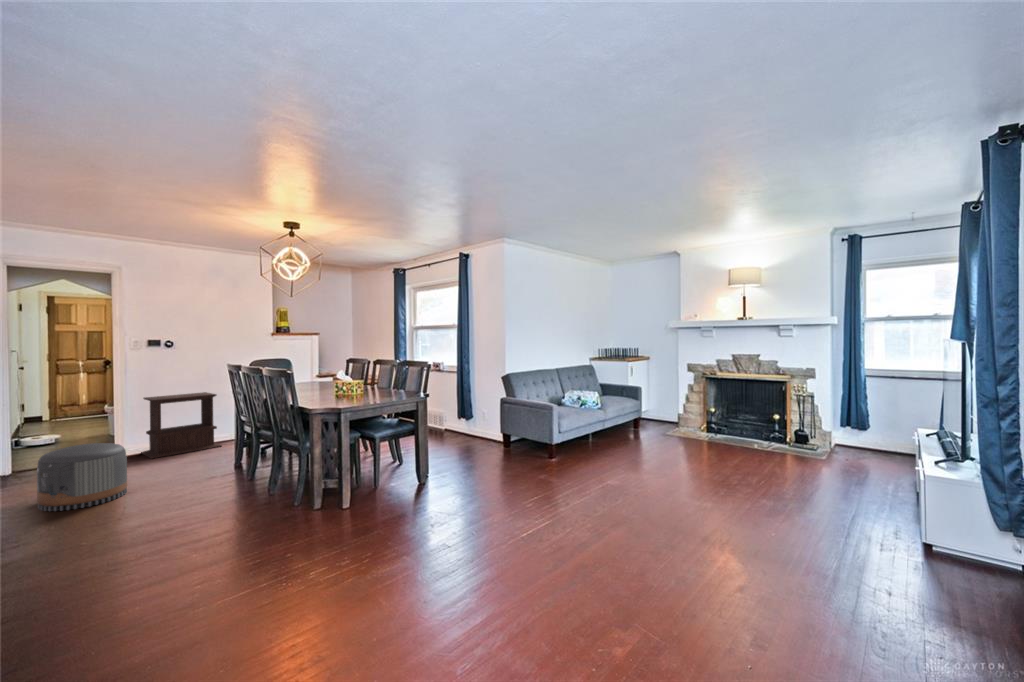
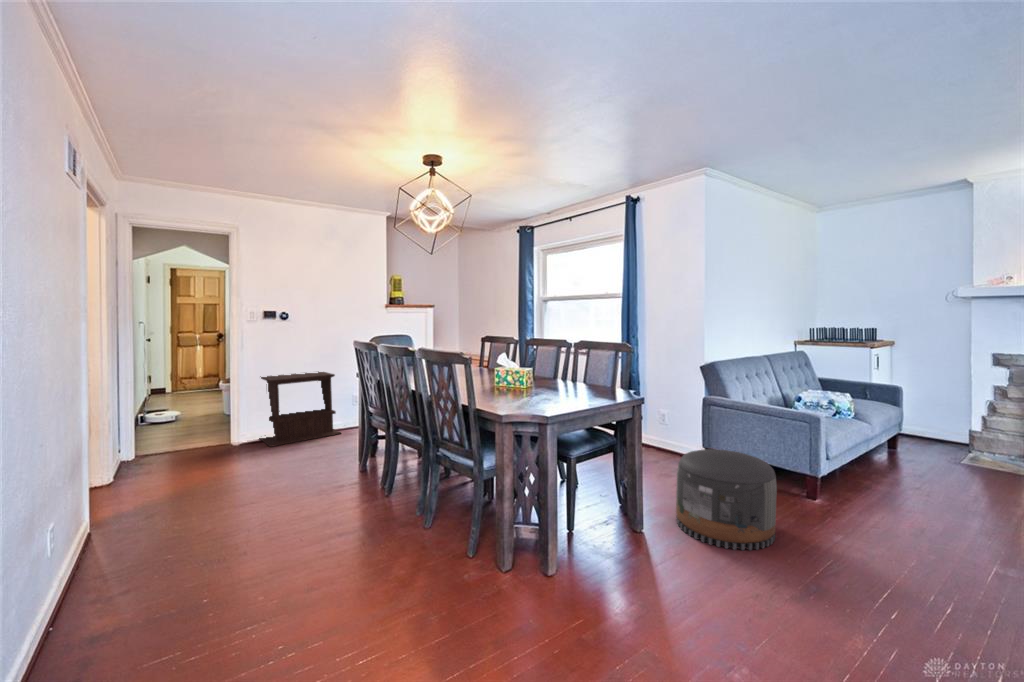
pouf: present [37,443,127,511] -> present [676,449,777,550]

